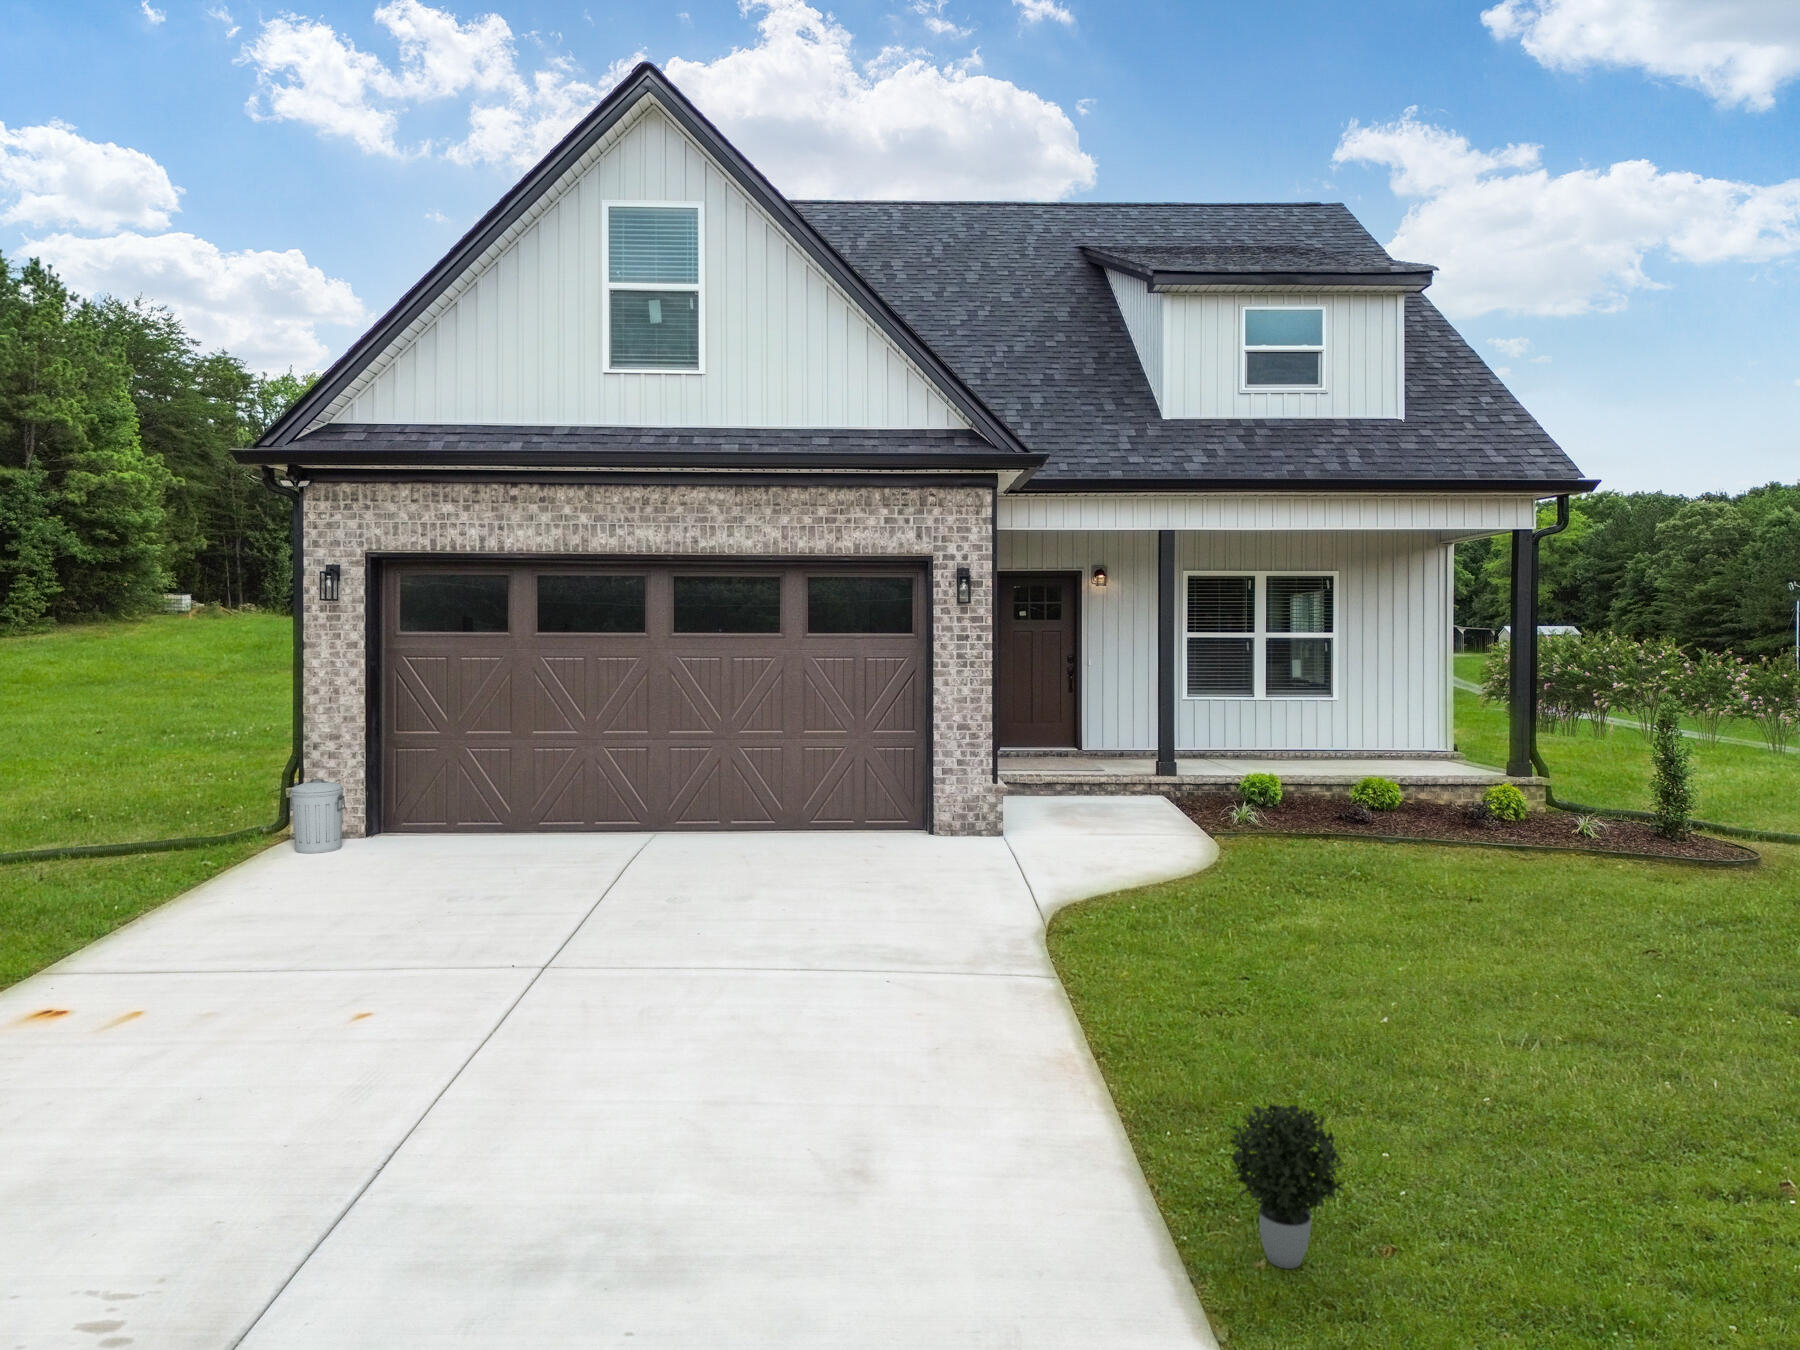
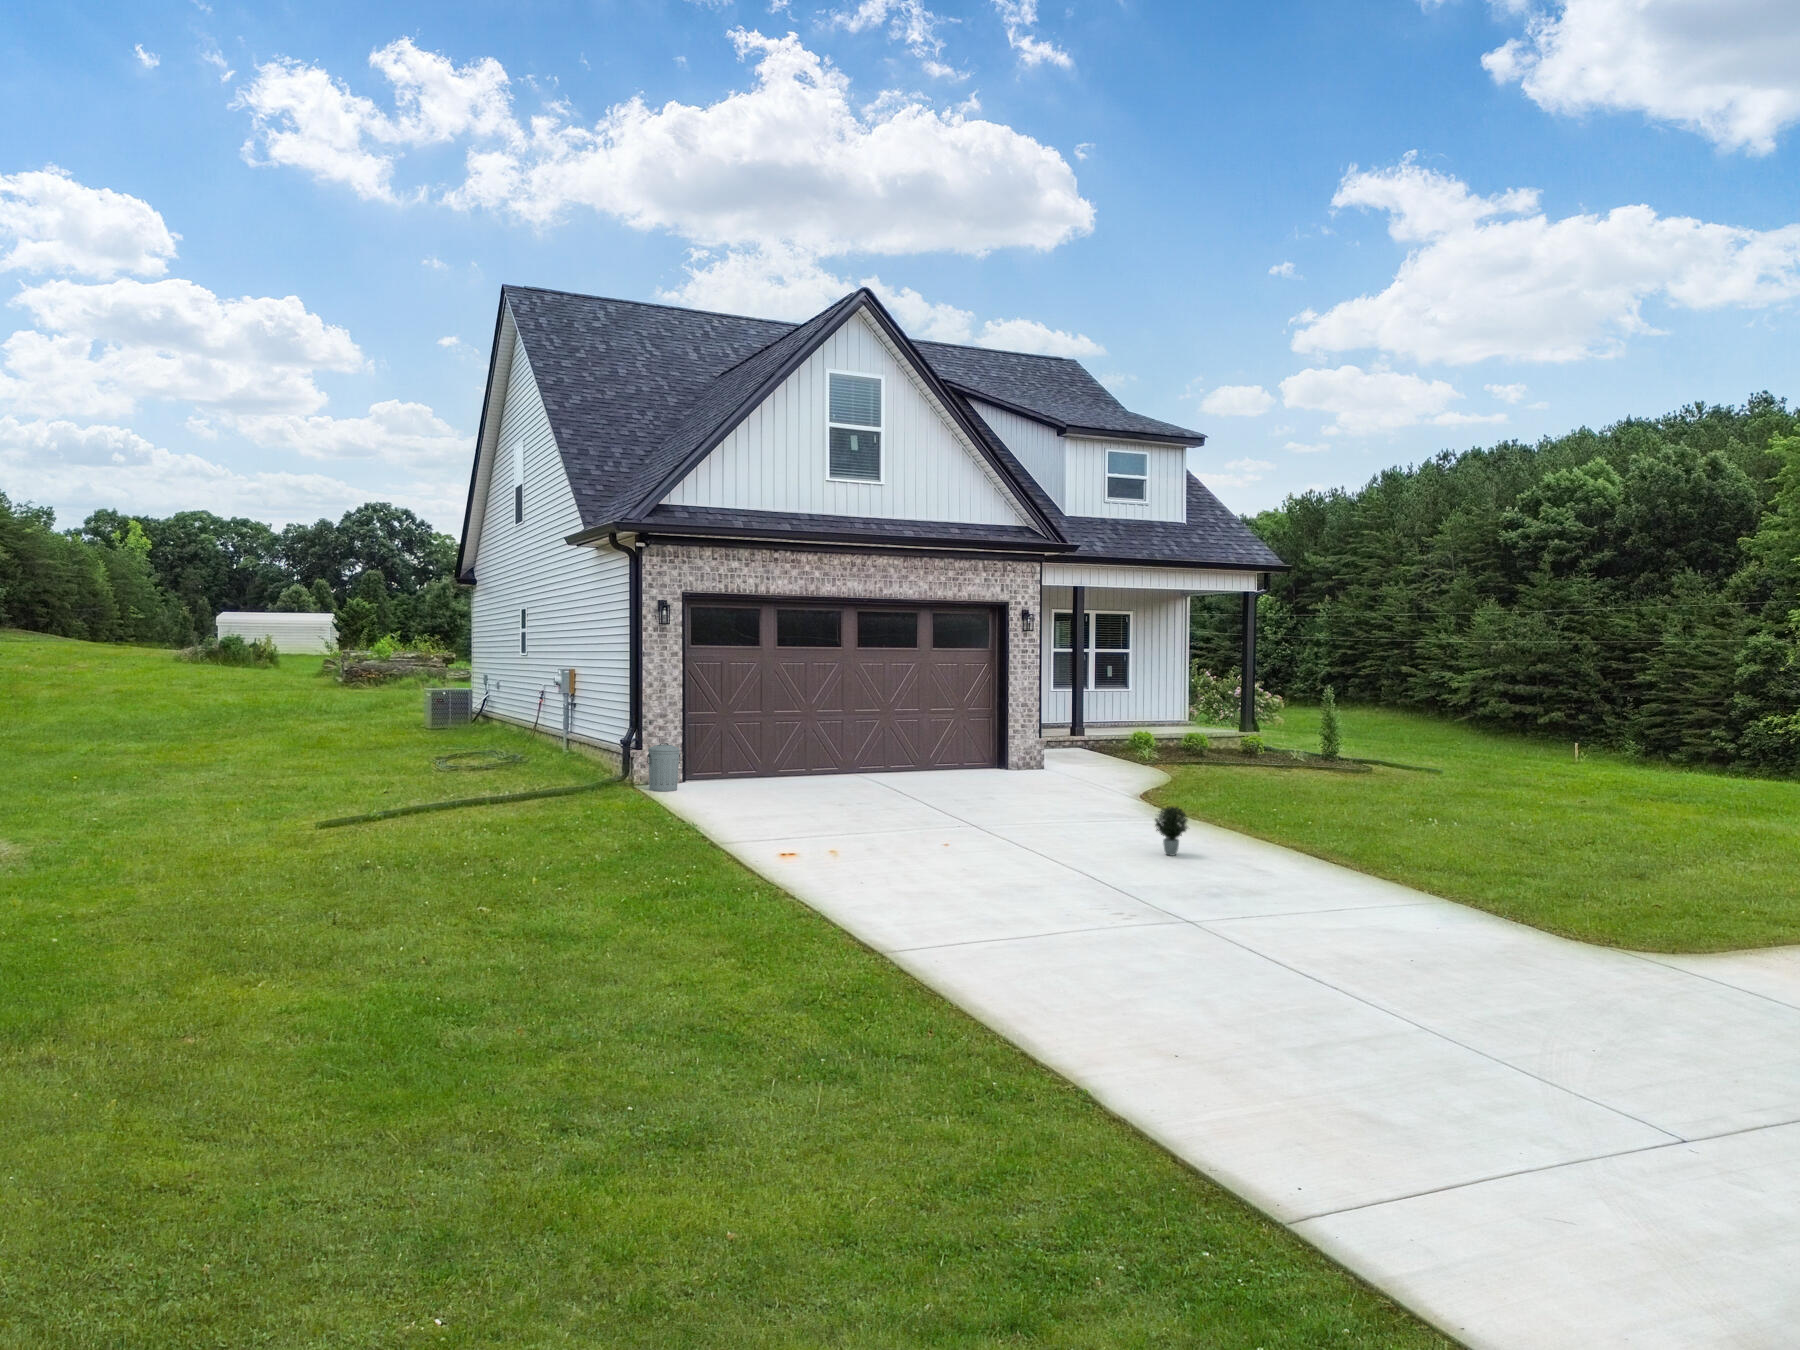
potted plant: present [1230,1104,1344,1269] -> present [1155,807,1187,856]

